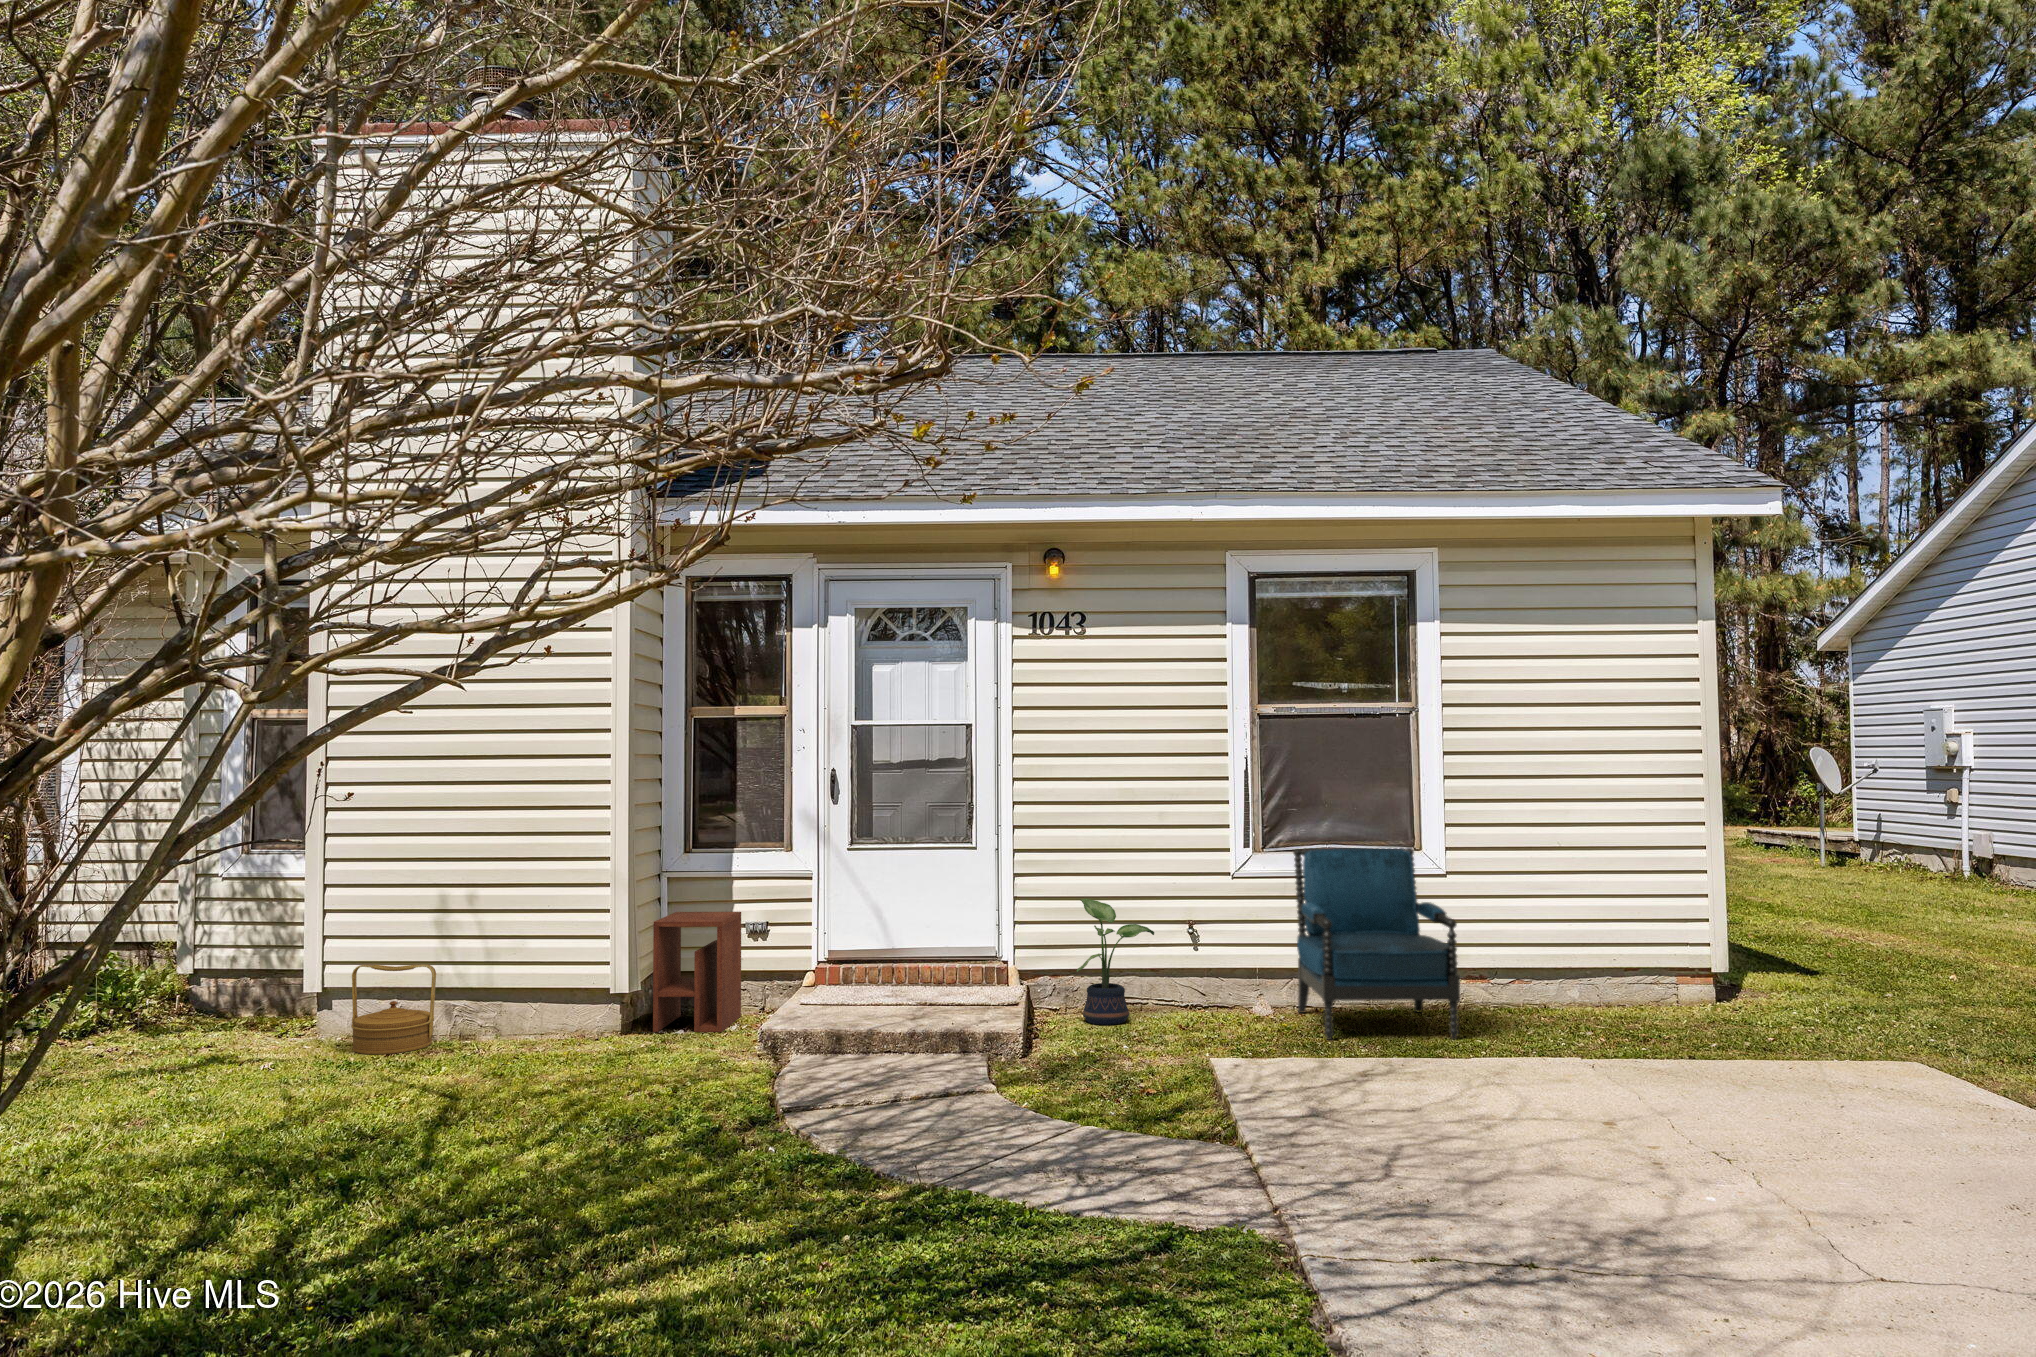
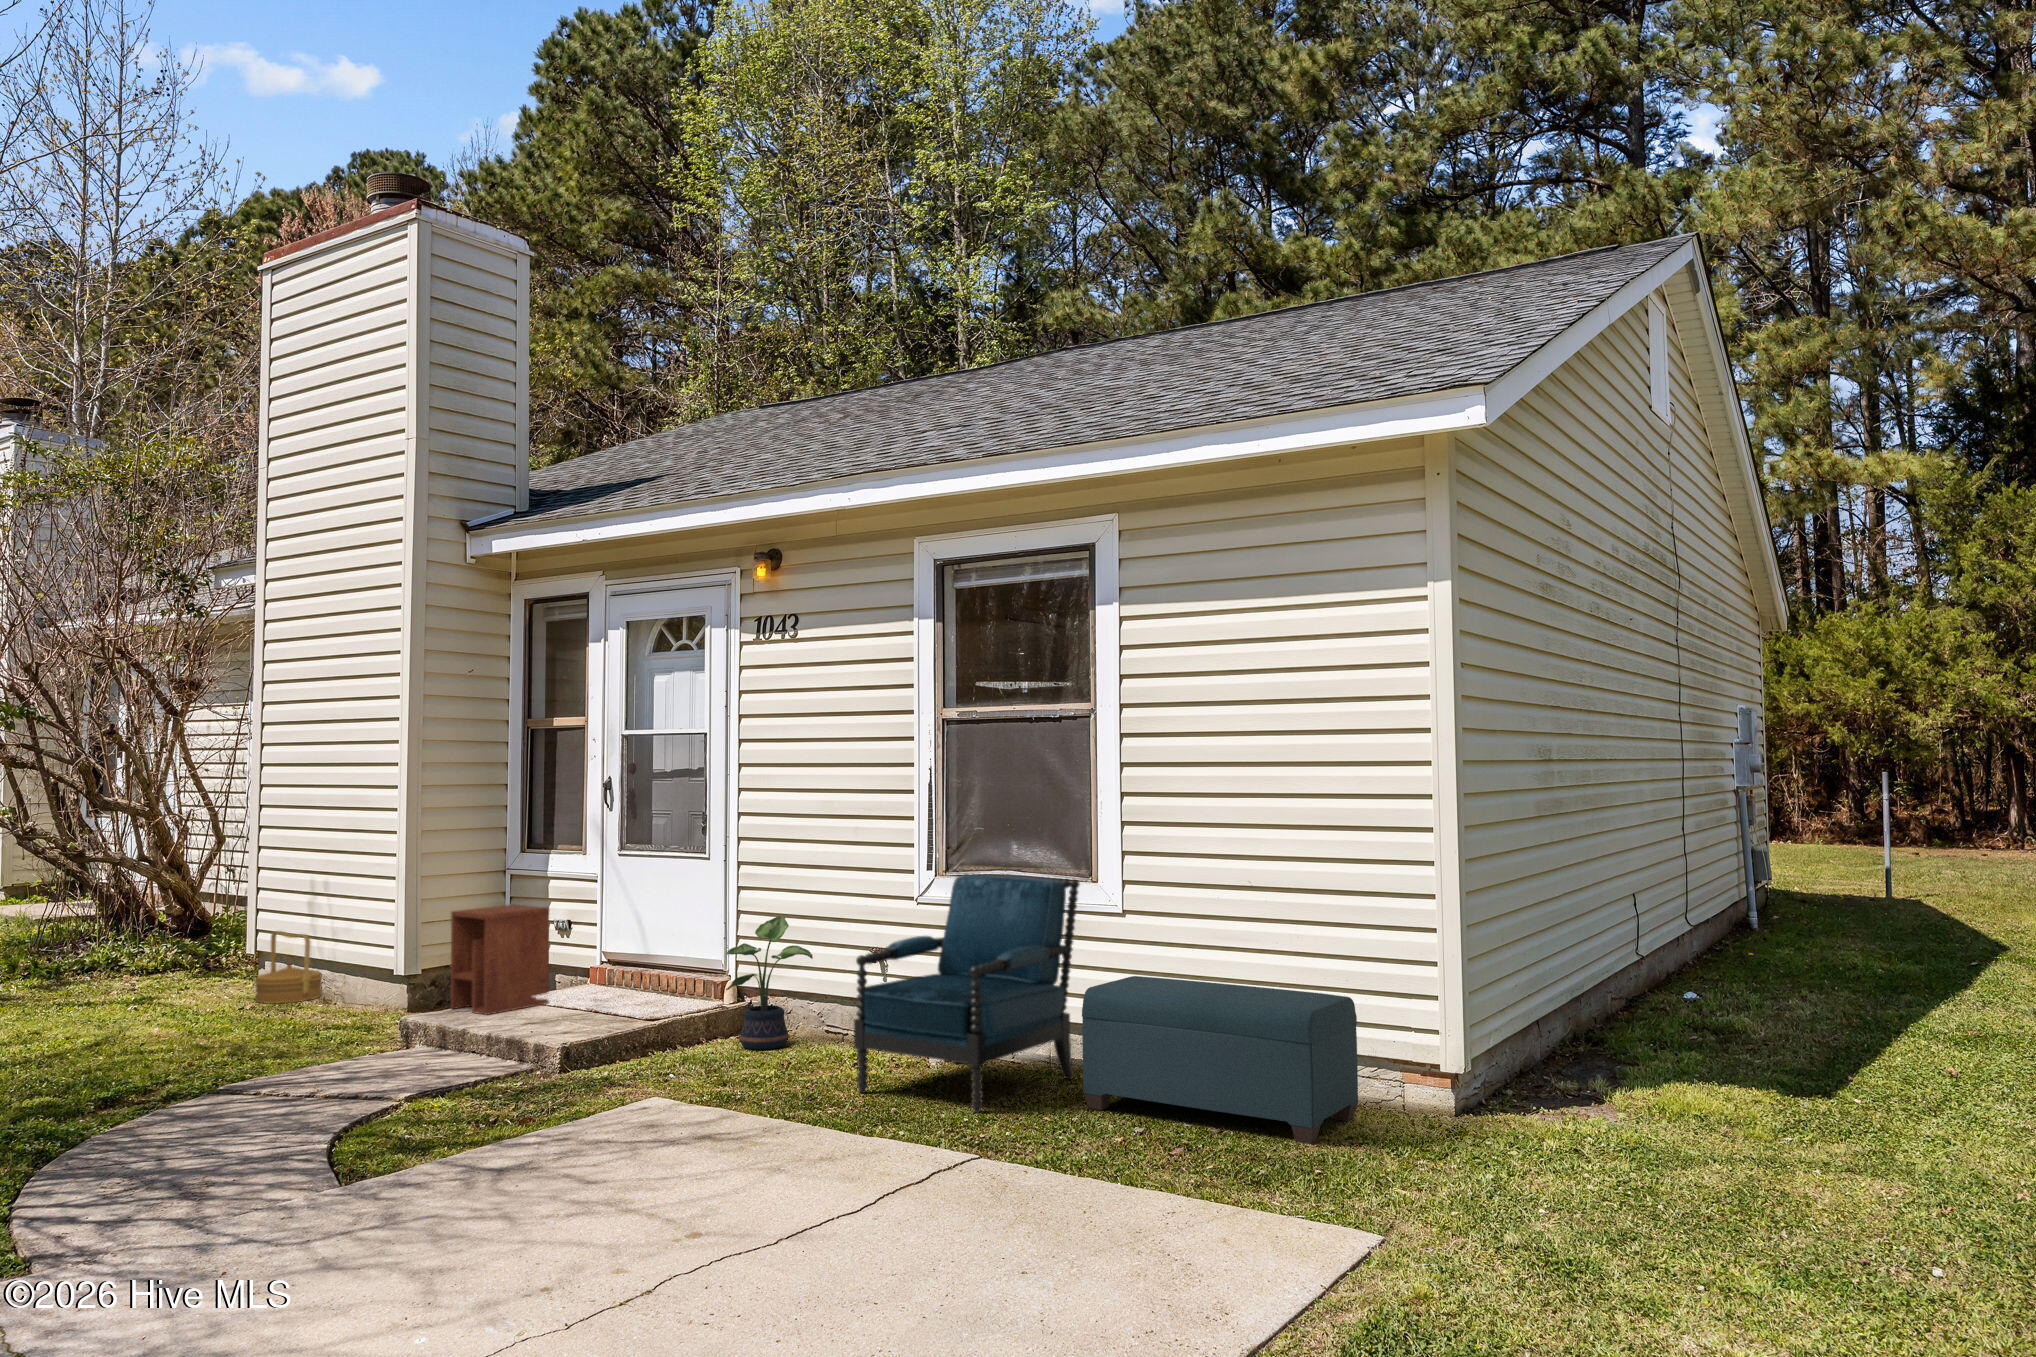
bench: none [1477,922,1703,1026] -> present [1082,976,1358,1144]

